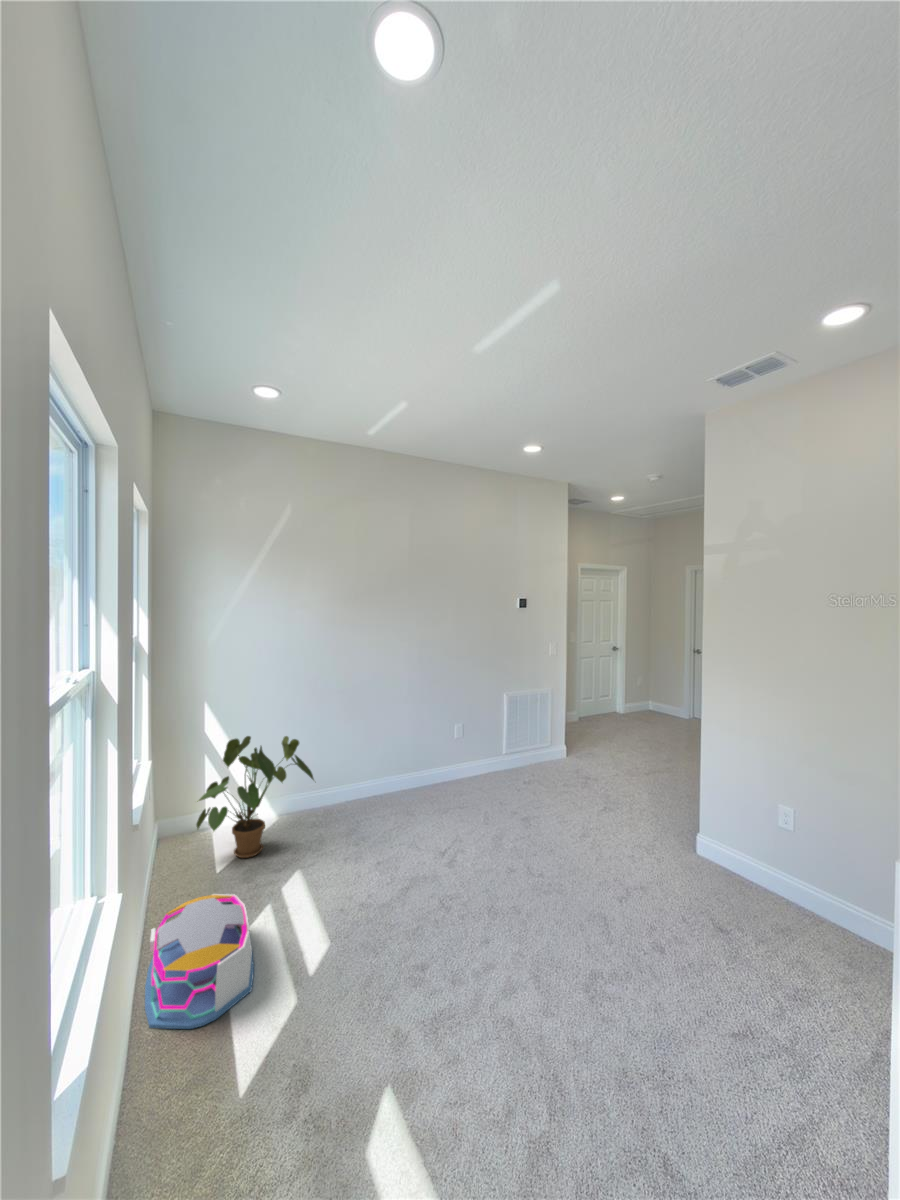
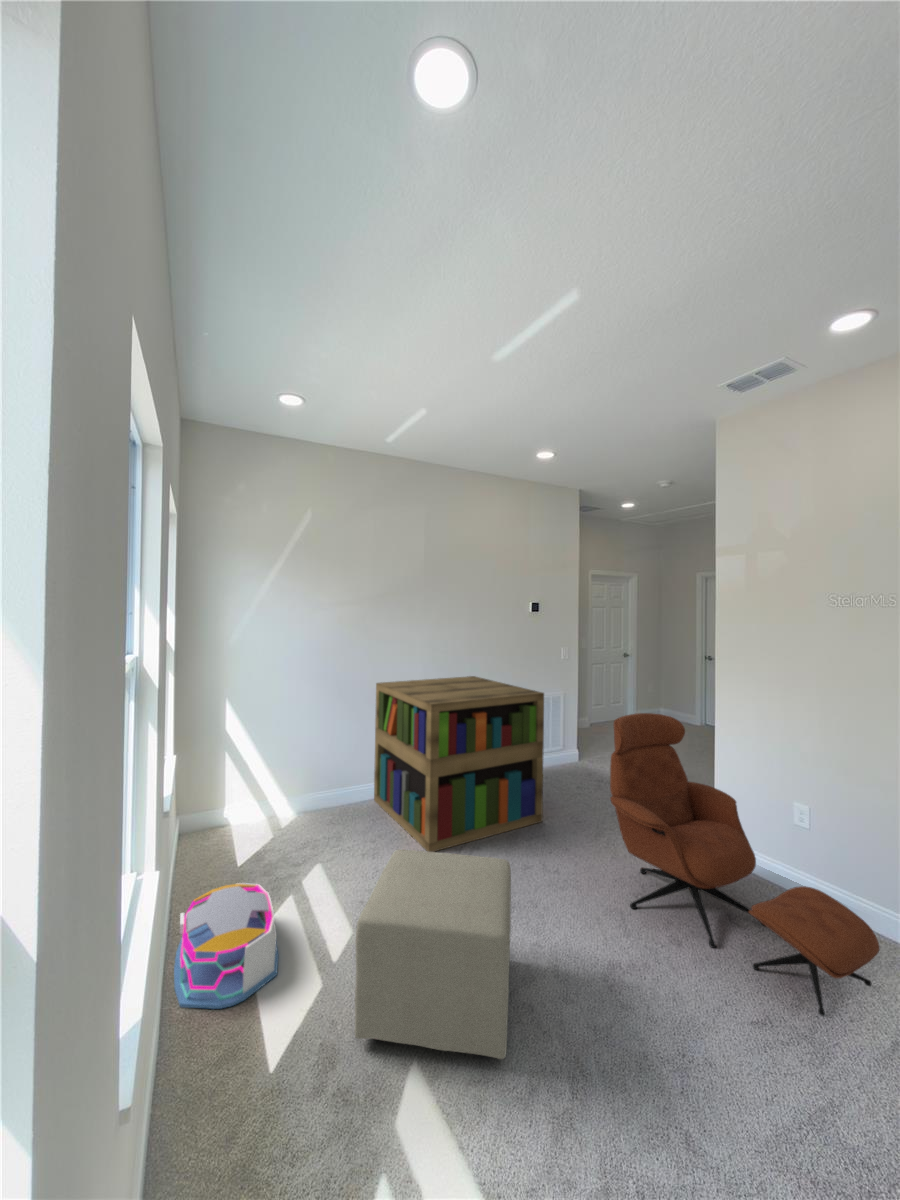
bookshelf: none [359,674,529,856] -> present [374,676,544,852]
lounge chair: none [594,714,861,1025] -> present [610,713,880,1016]
house plant: present [196,736,314,858] -> none [216,733,334,853]
ottoman: none [328,860,491,1080] -> present [354,850,511,1059]

